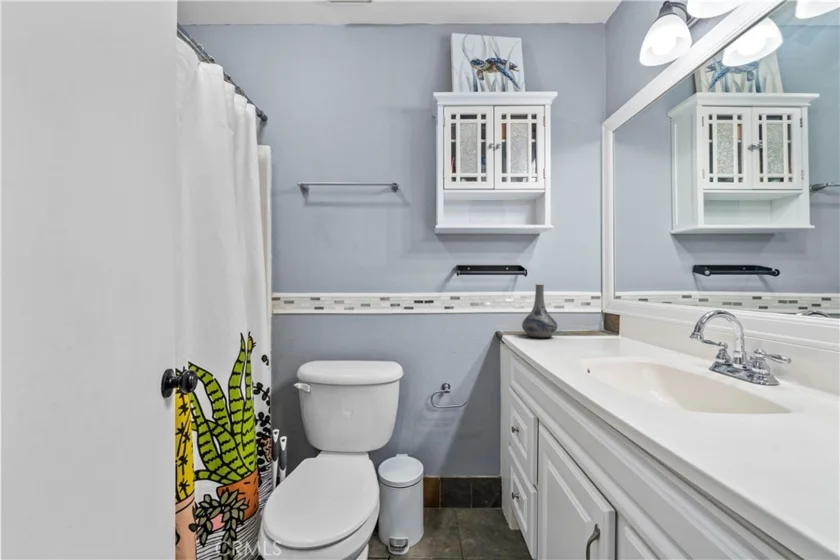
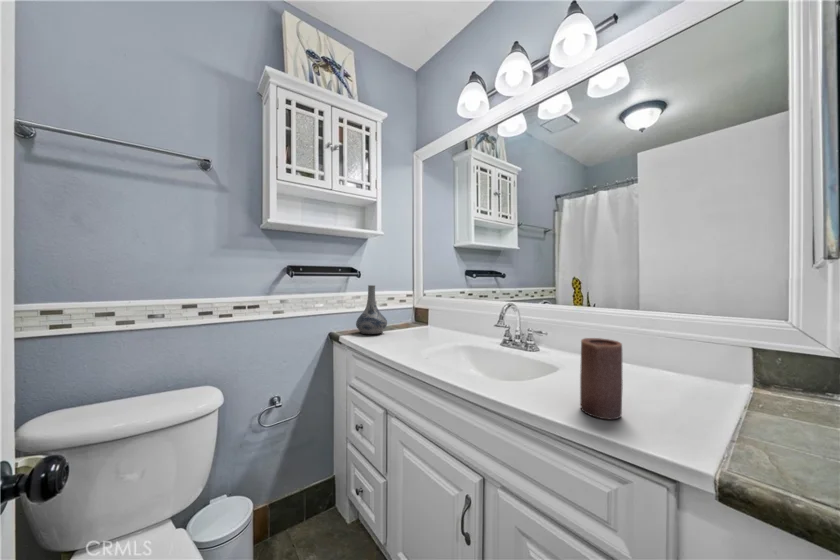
candle: none [724,352,791,463] -> present [580,338,623,419]

